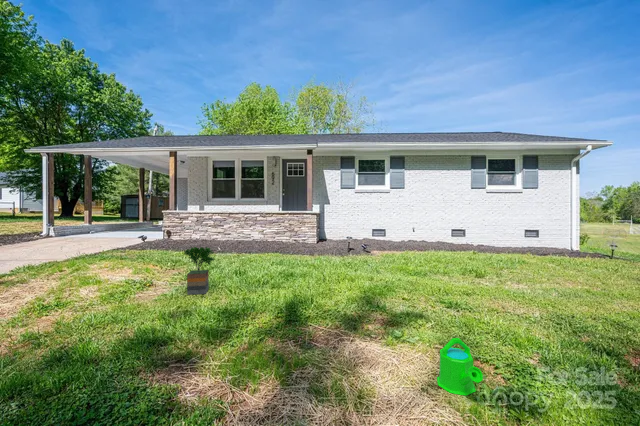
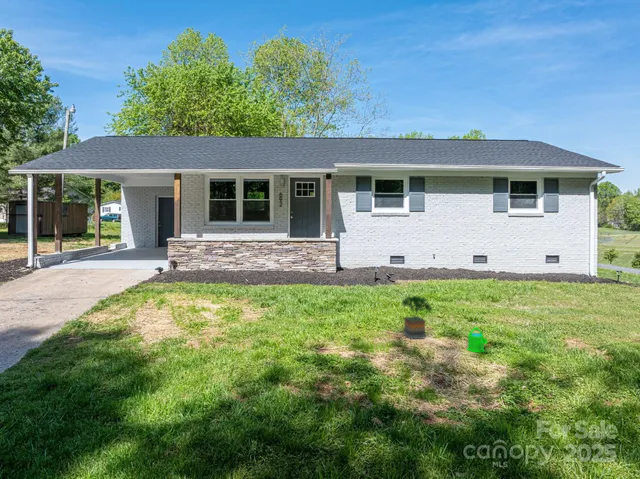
potted tree: present [184,247,214,295] -> present [402,296,432,339]

